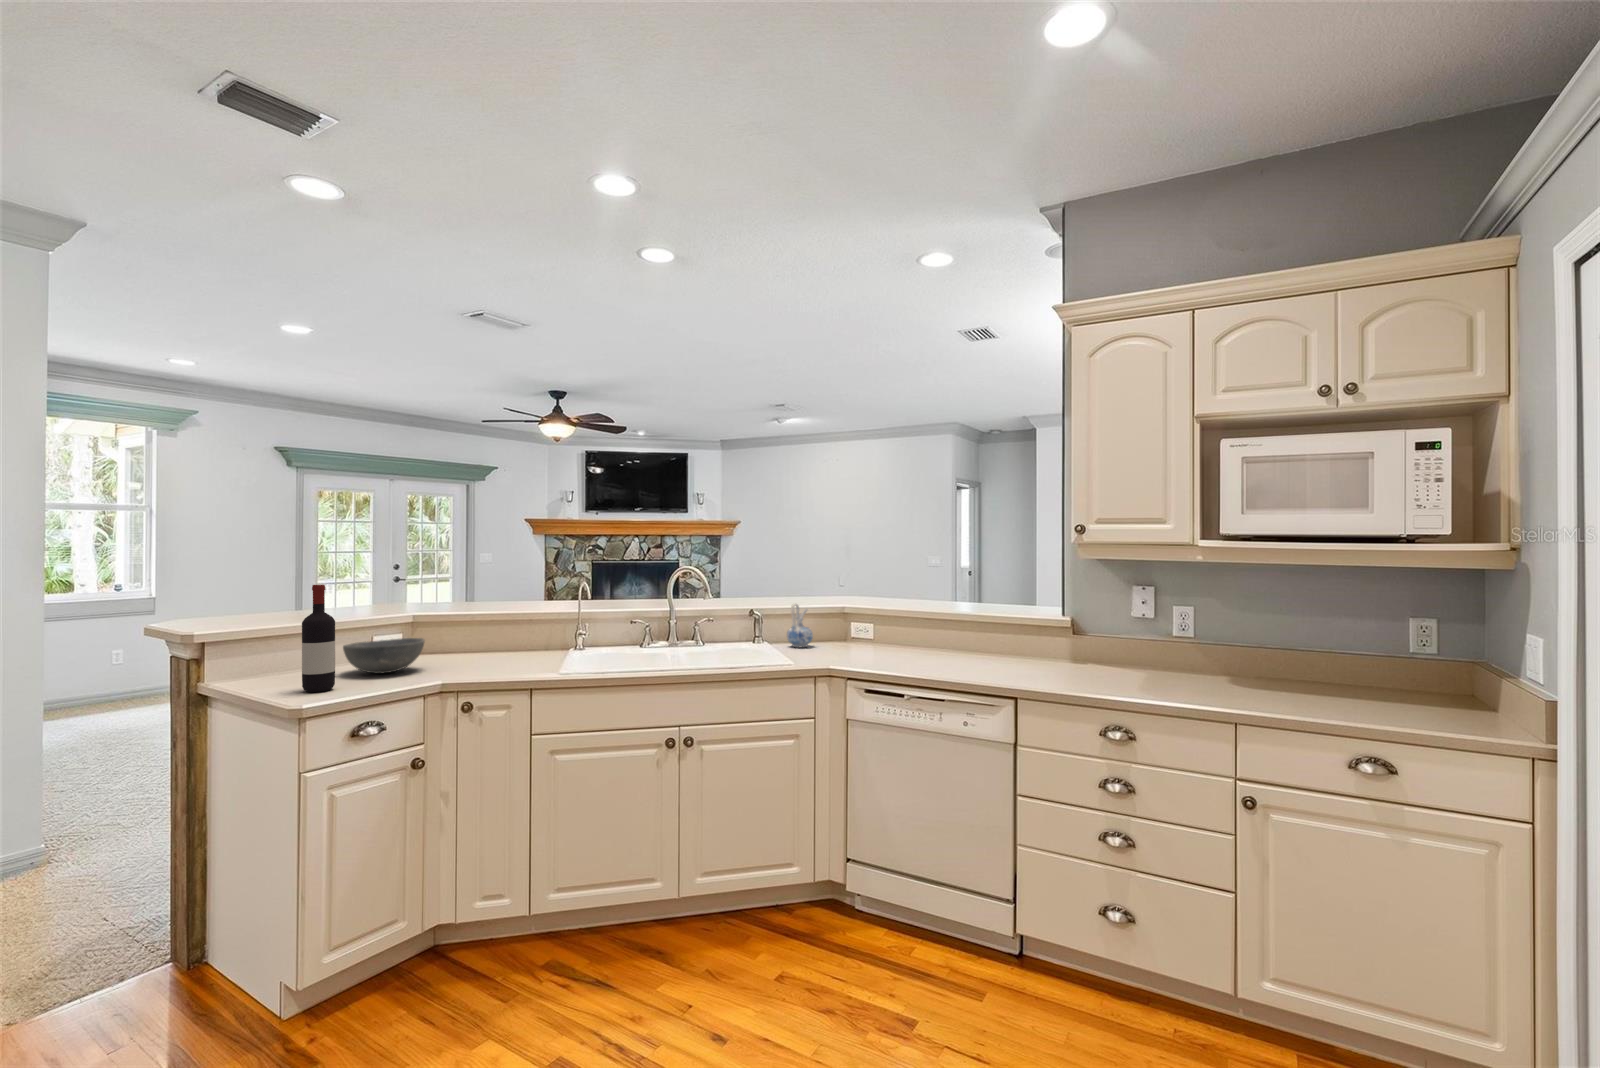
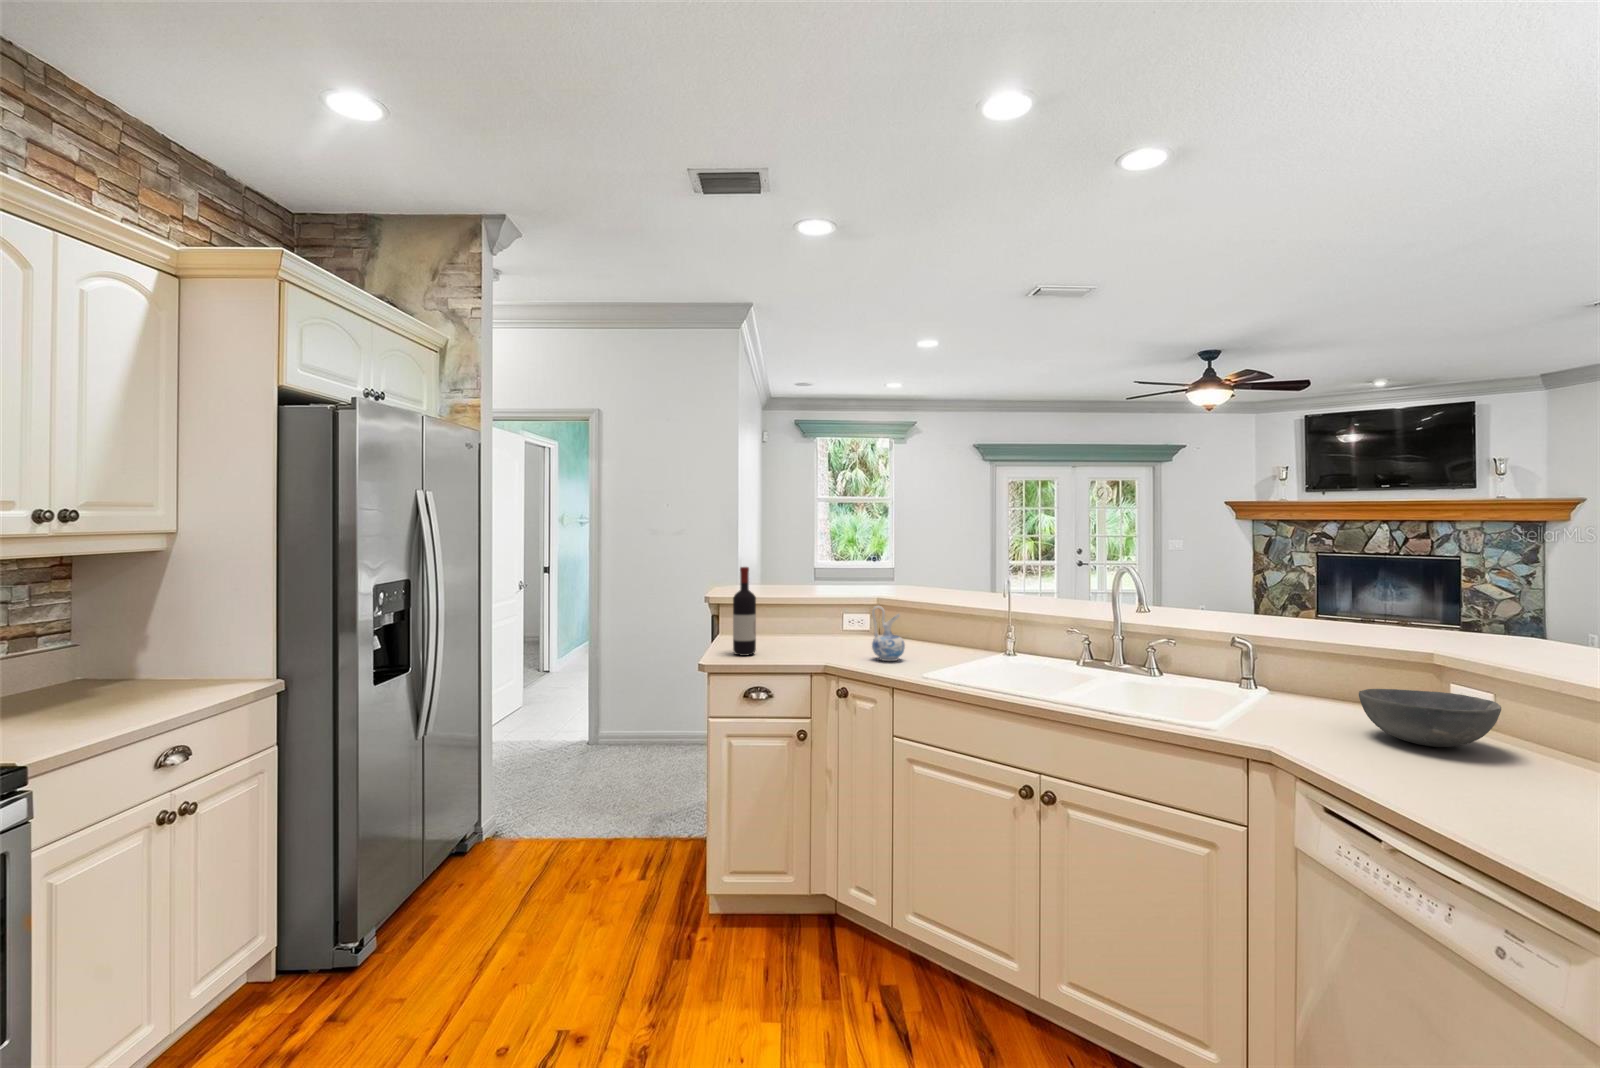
ceramic pitcher: present [787,604,813,647] -> present [872,606,905,661]
bowl: present [343,638,425,674] -> present [1359,689,1501,747]

